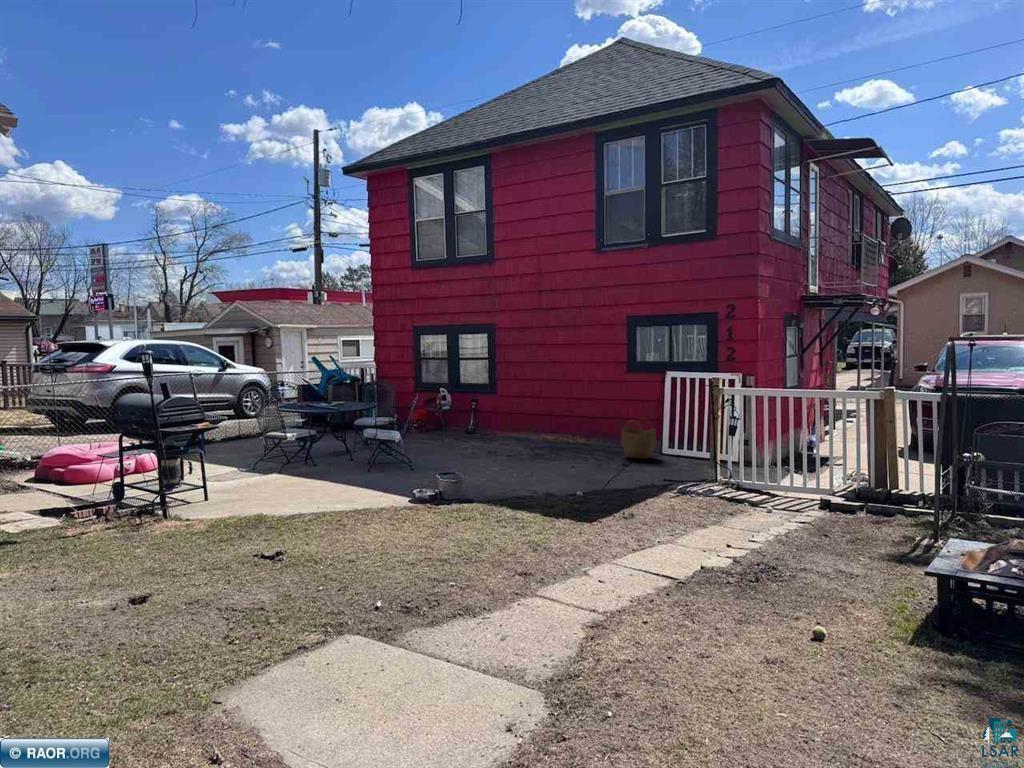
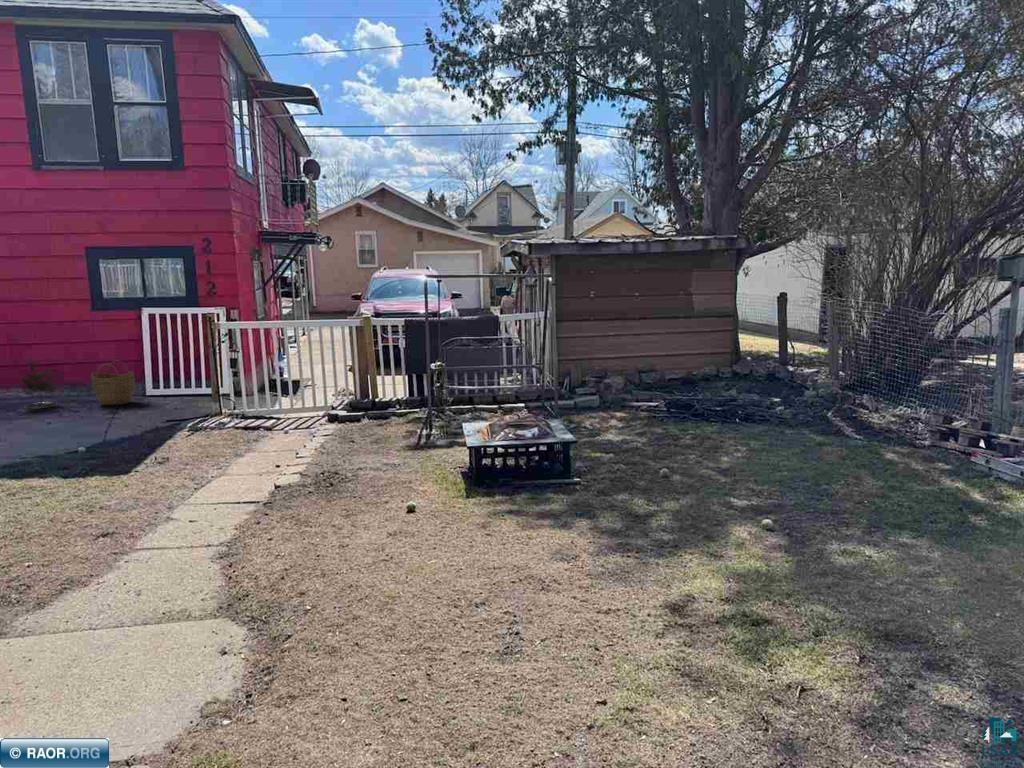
potted tree: none [570,409,600,454] -> present [21,360,57,409]

